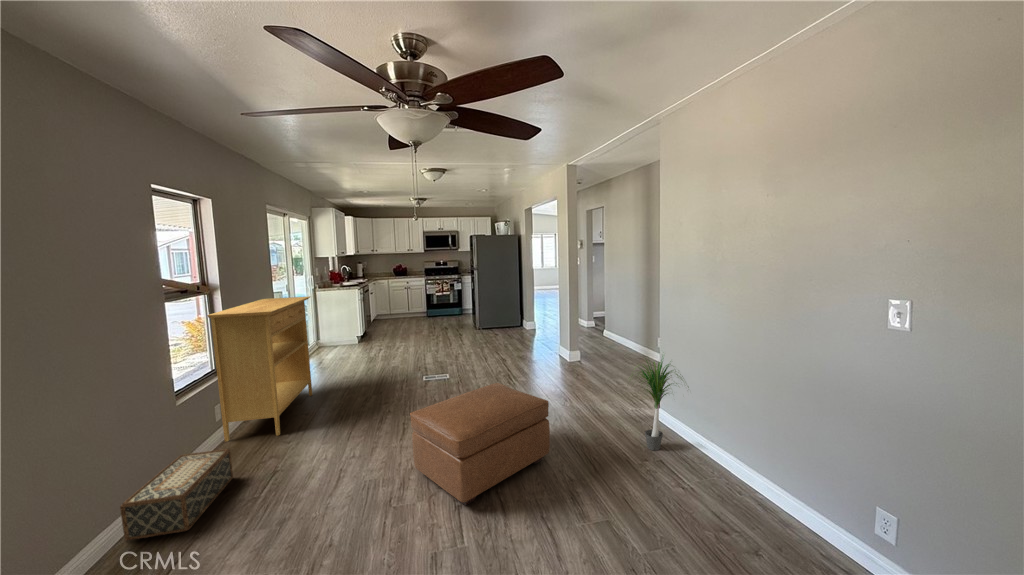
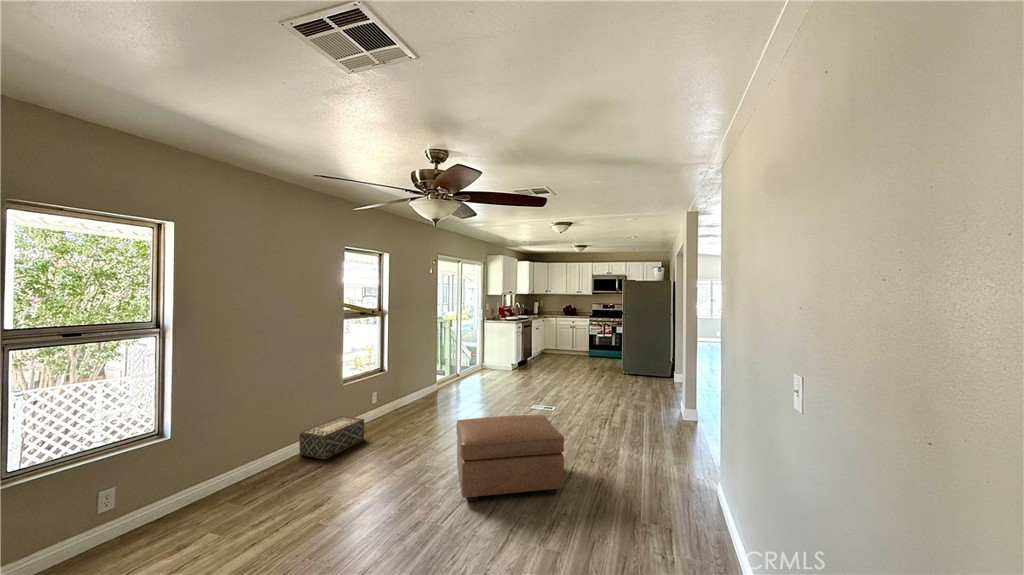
console table: present [207,296,312,442] -> none [375,324,452,423]
potted plant: present [632,360,682,450] -> none [645,413,723,524]

